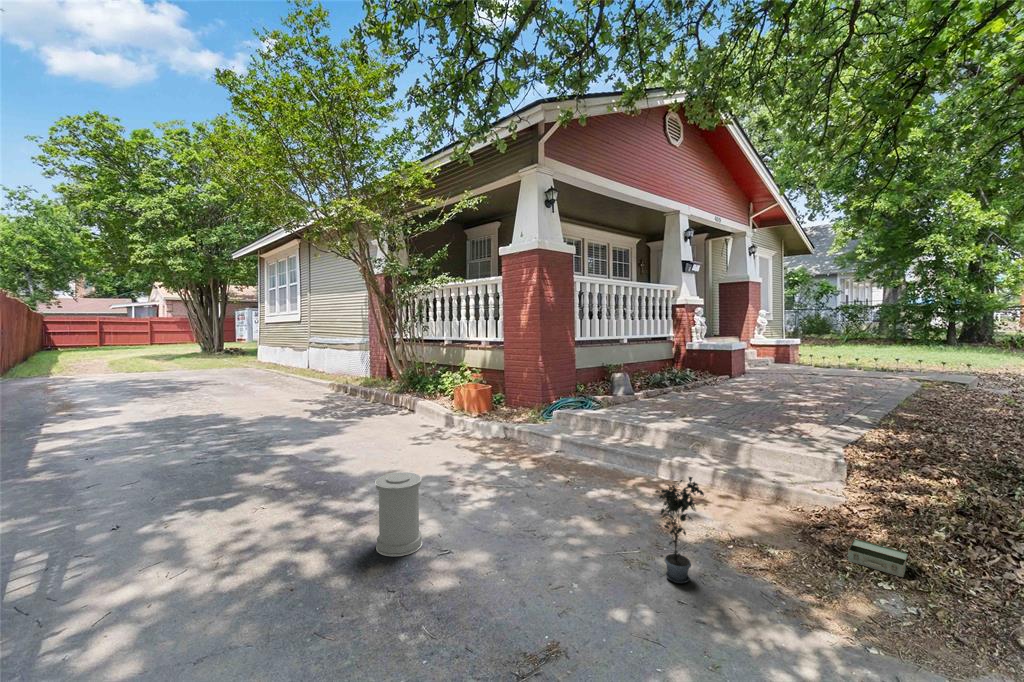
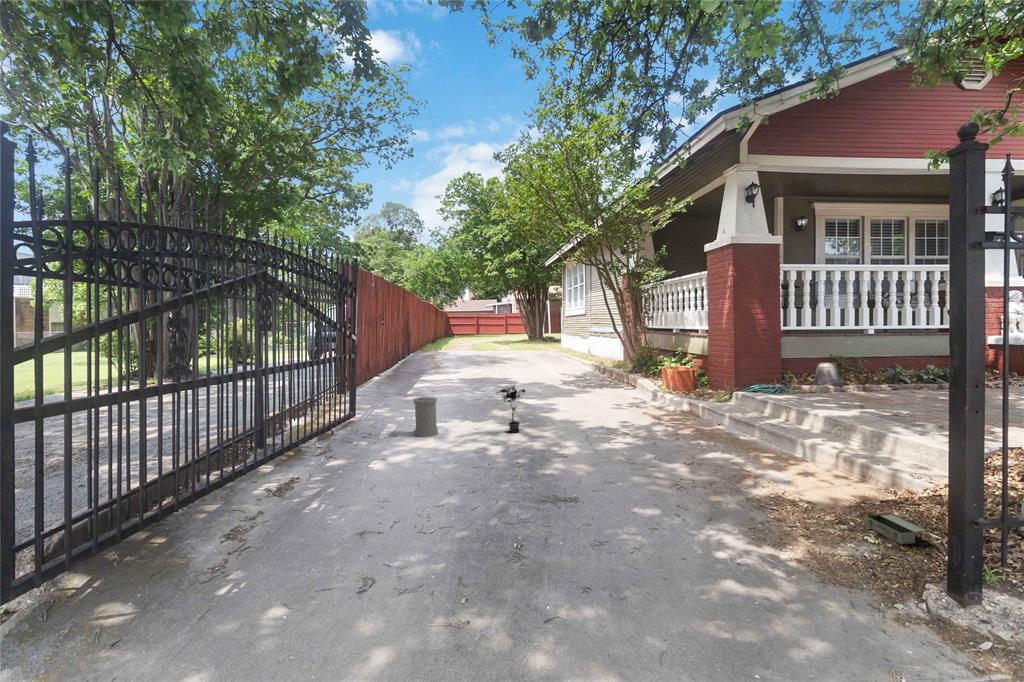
trash can: present [375,472,422,556] -> present [413,397,438,437]
potted plant: present [656,477,704,583] -> present [497,386,525,433]

